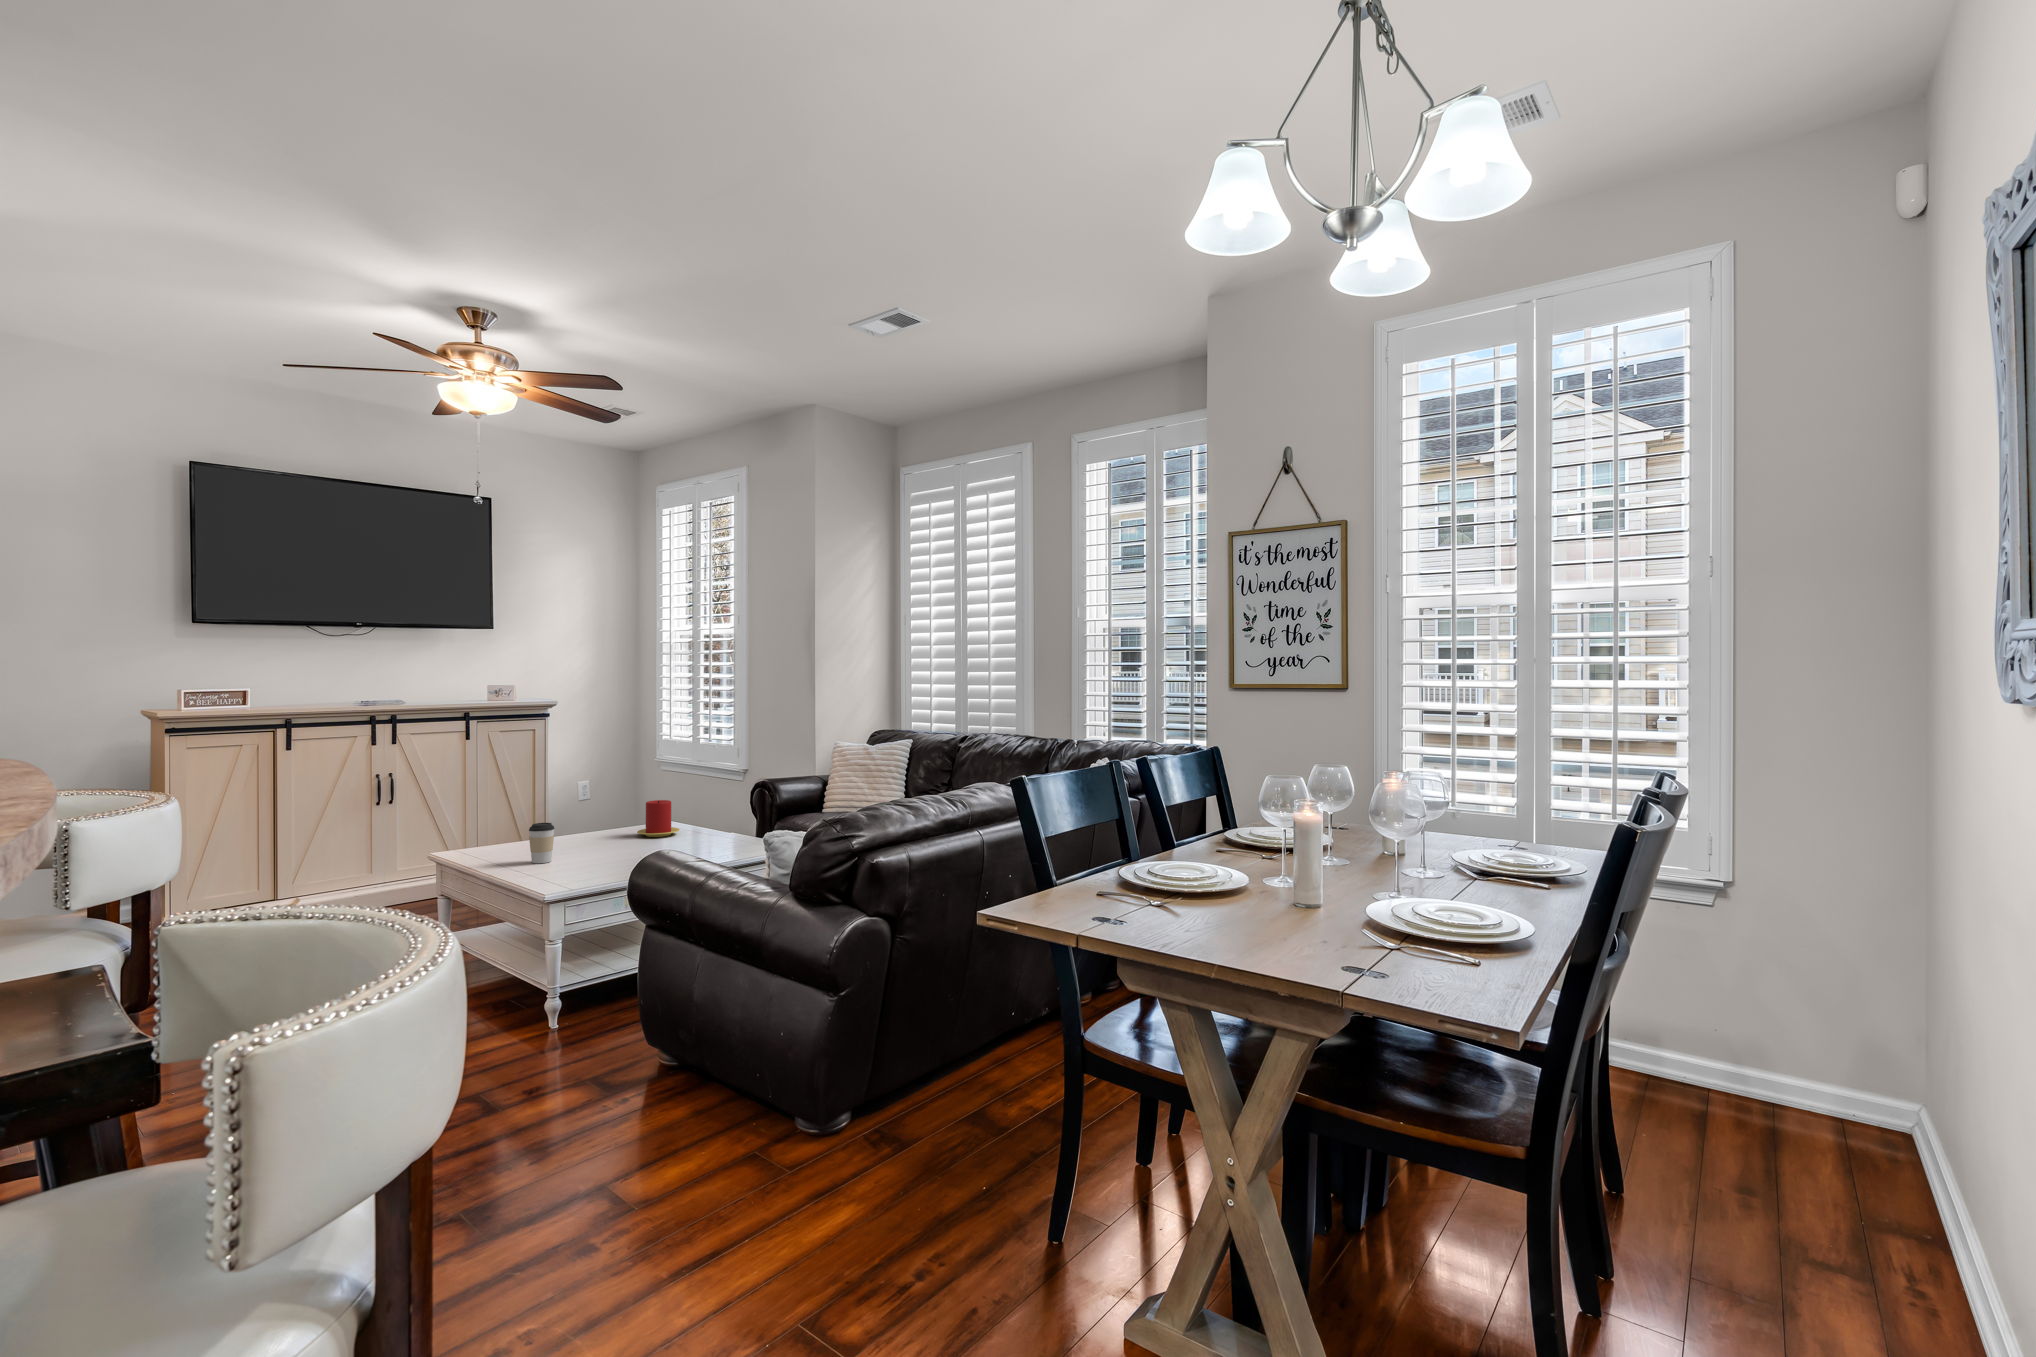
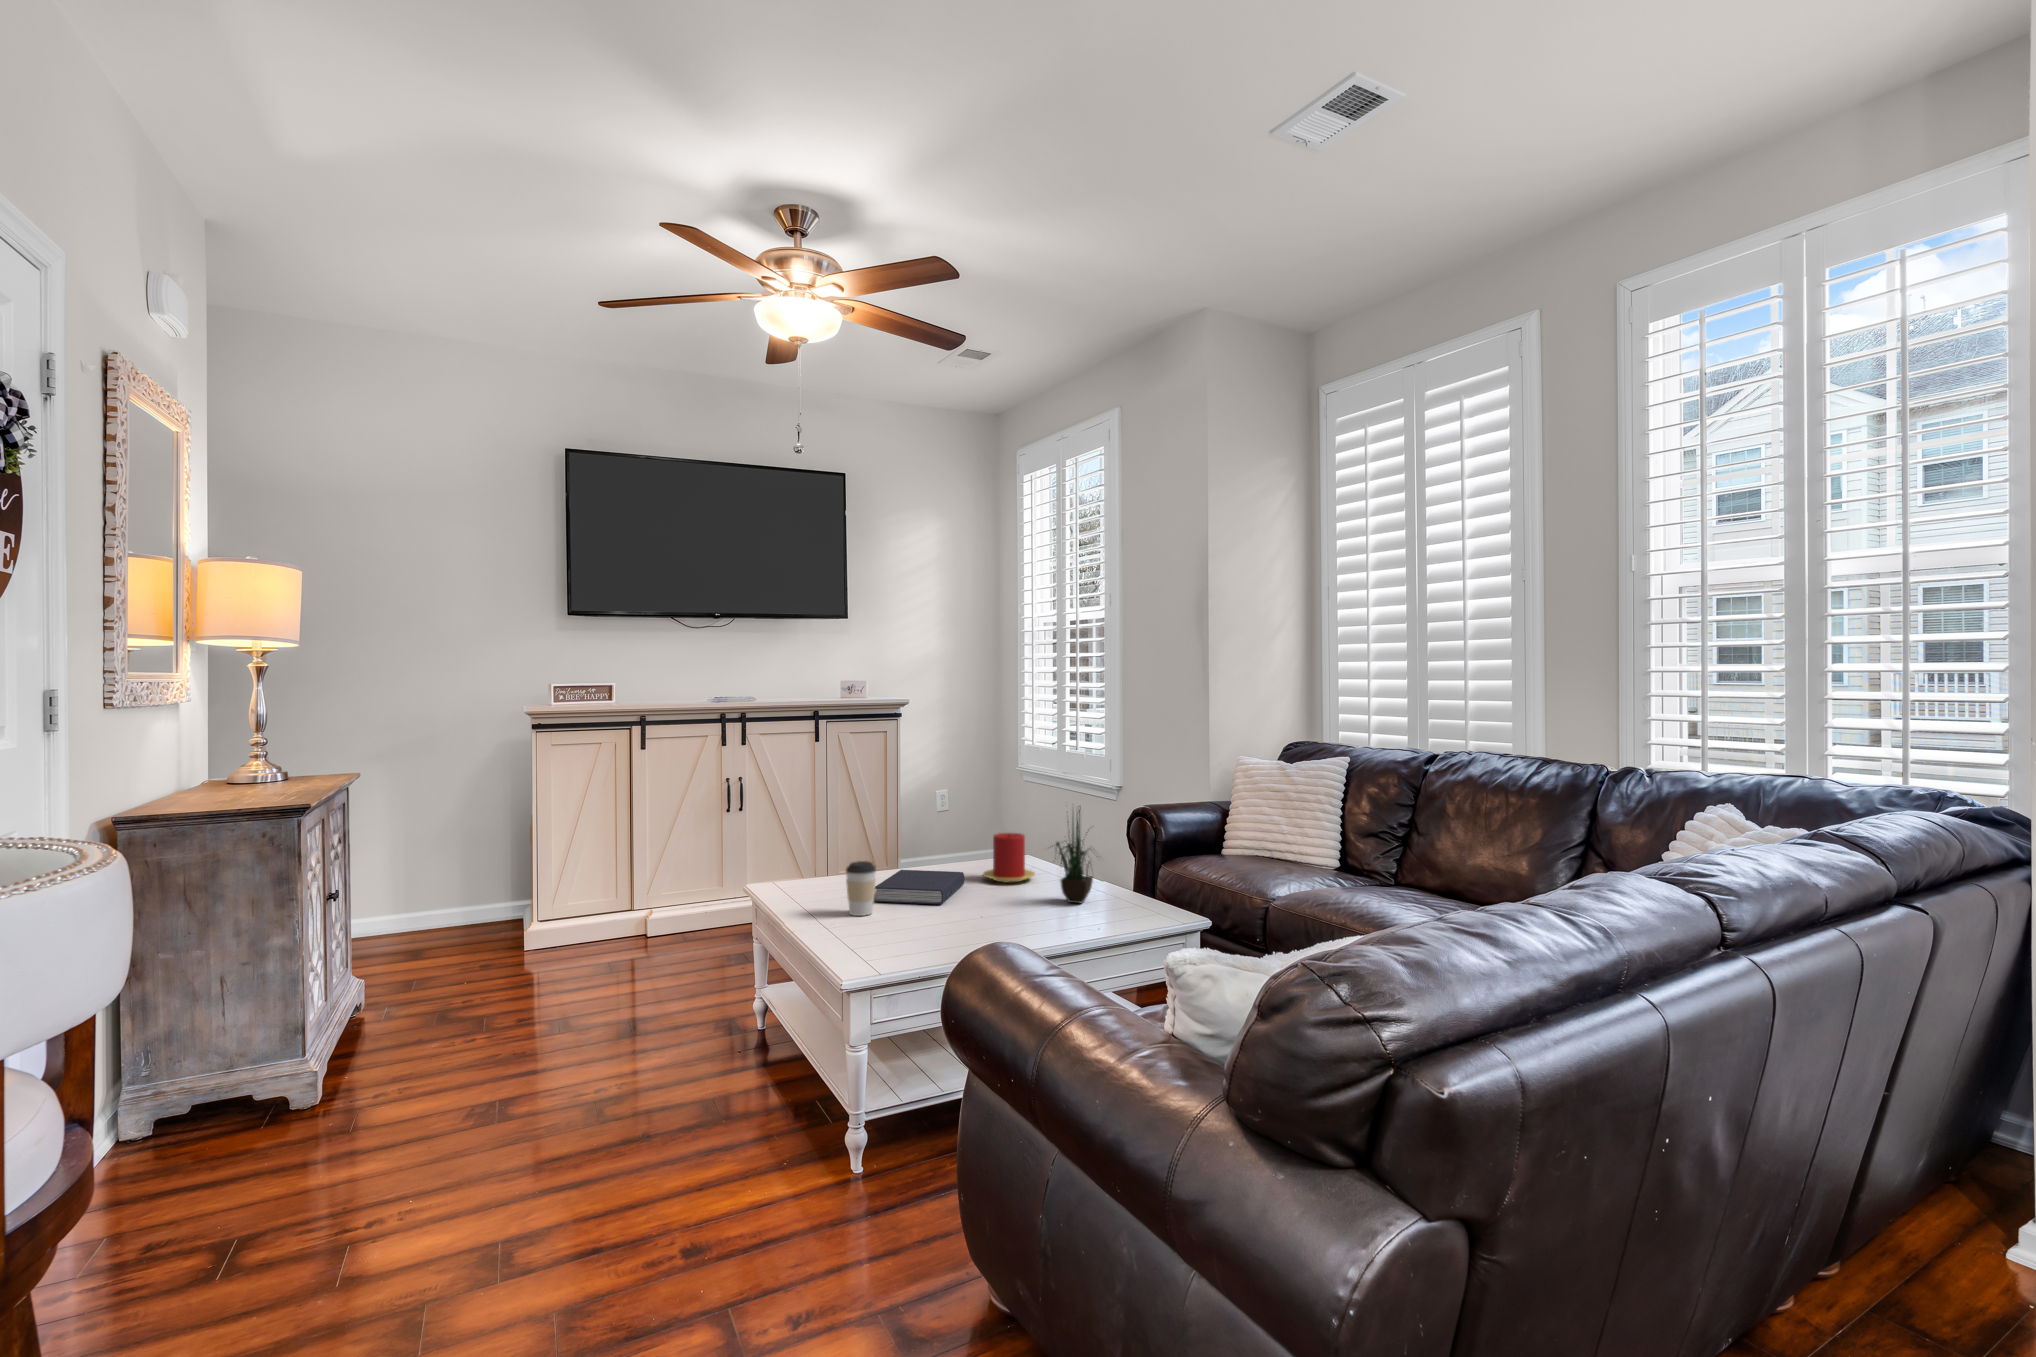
potted plant: none [687,763,734,845] -> present [1056,810,1093,903]
book: none [550,831,623,854] -> present [874,870,964,904]

